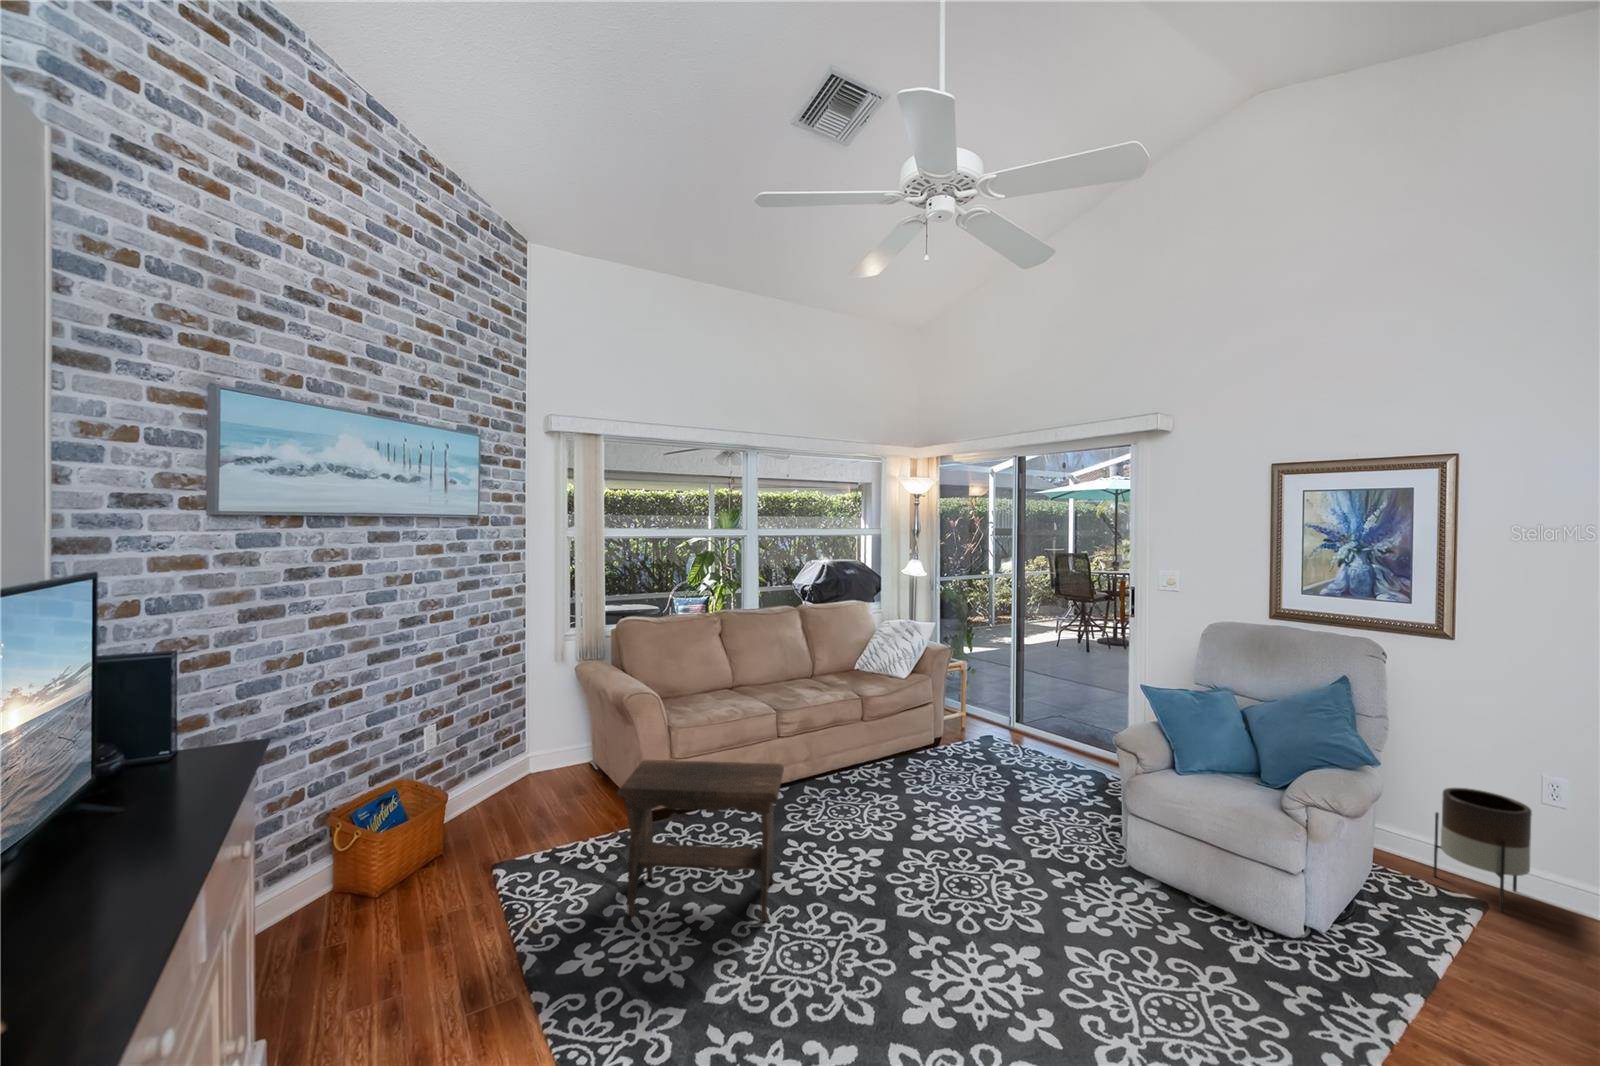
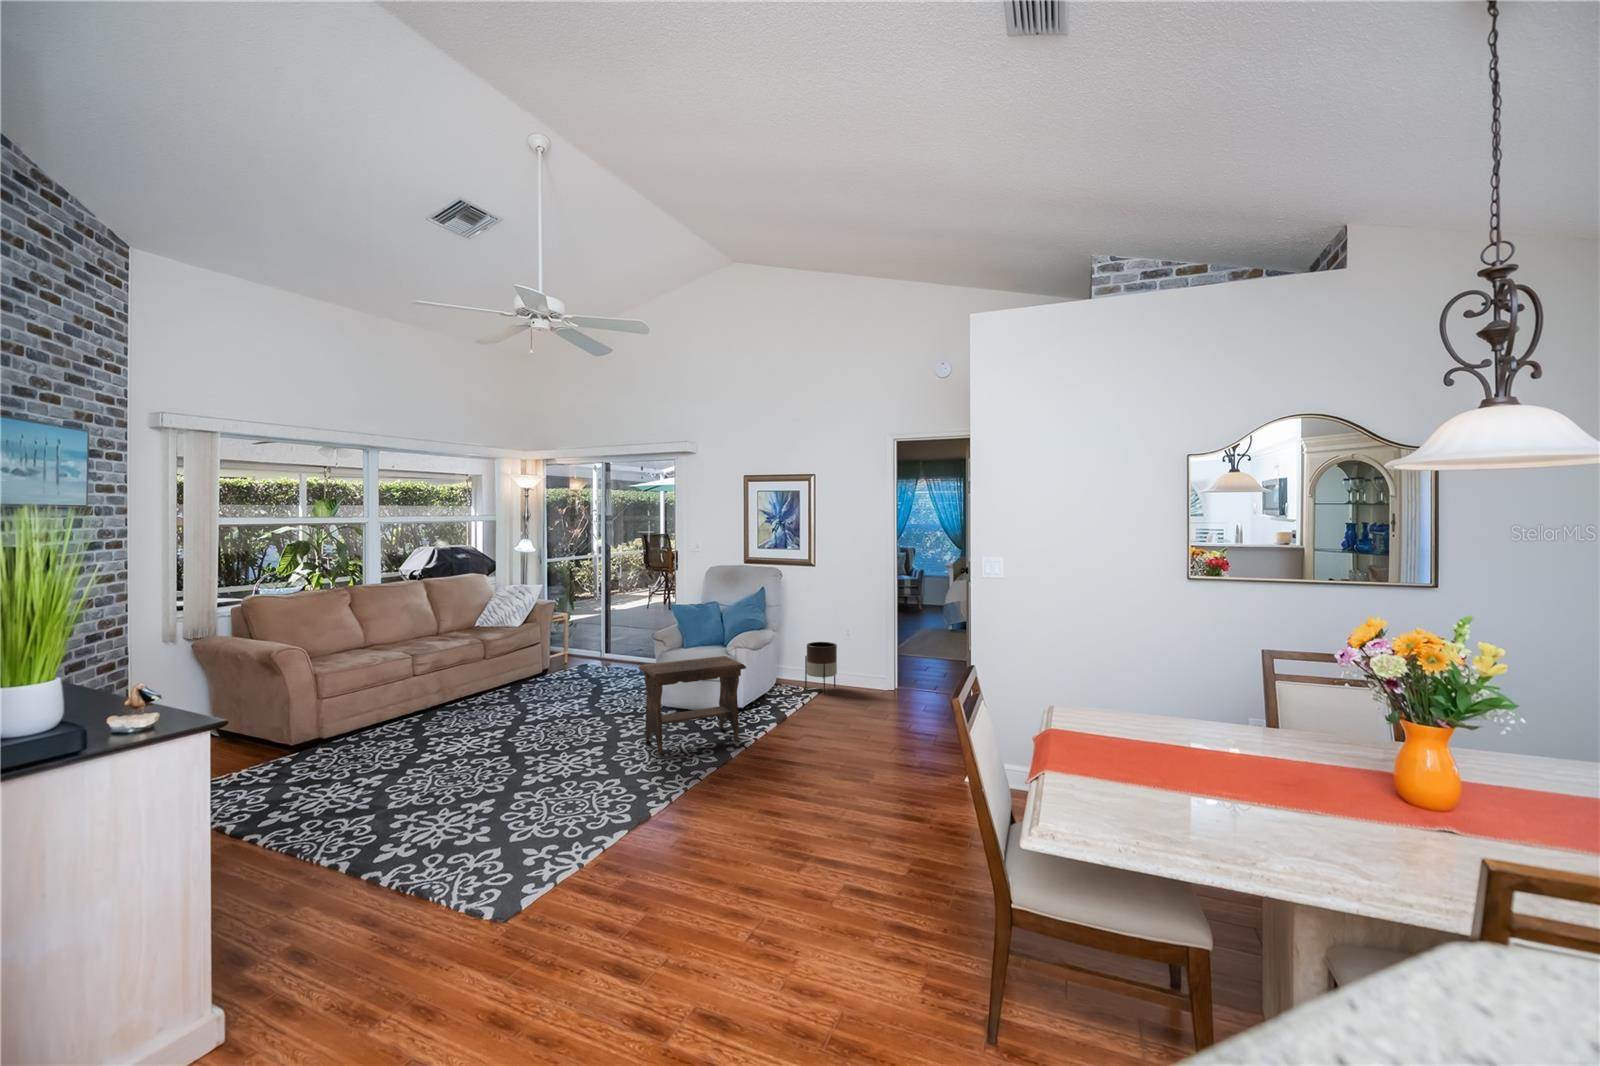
footstool: present [616,760,784,922] -> present [639,656,746,754]

